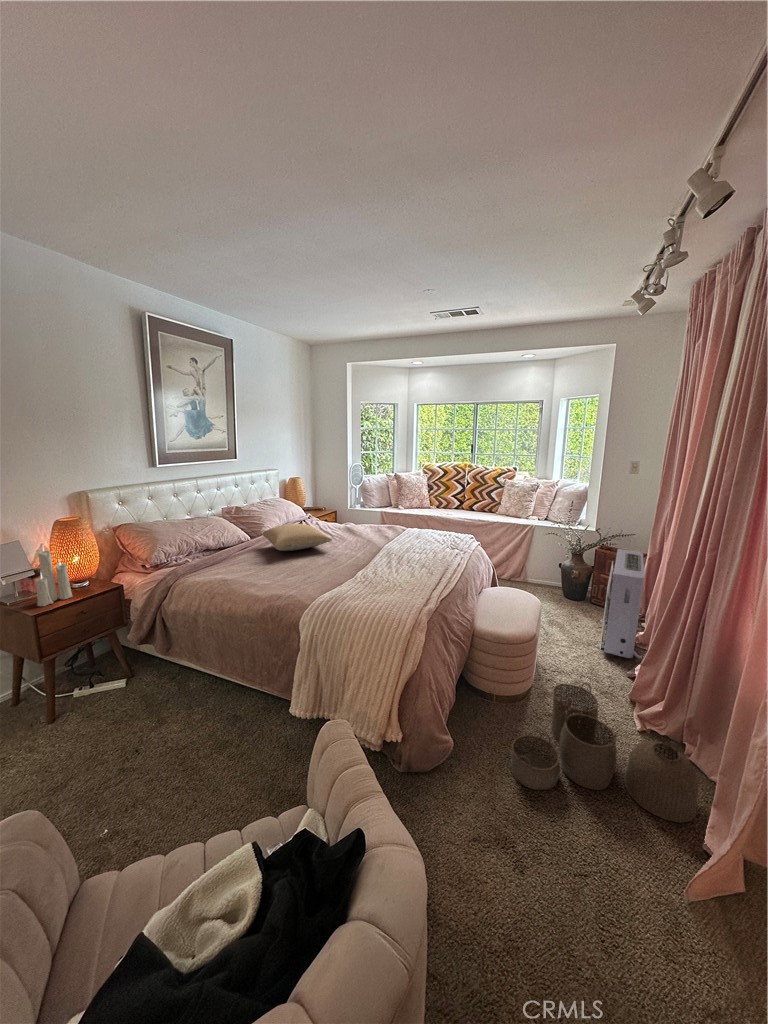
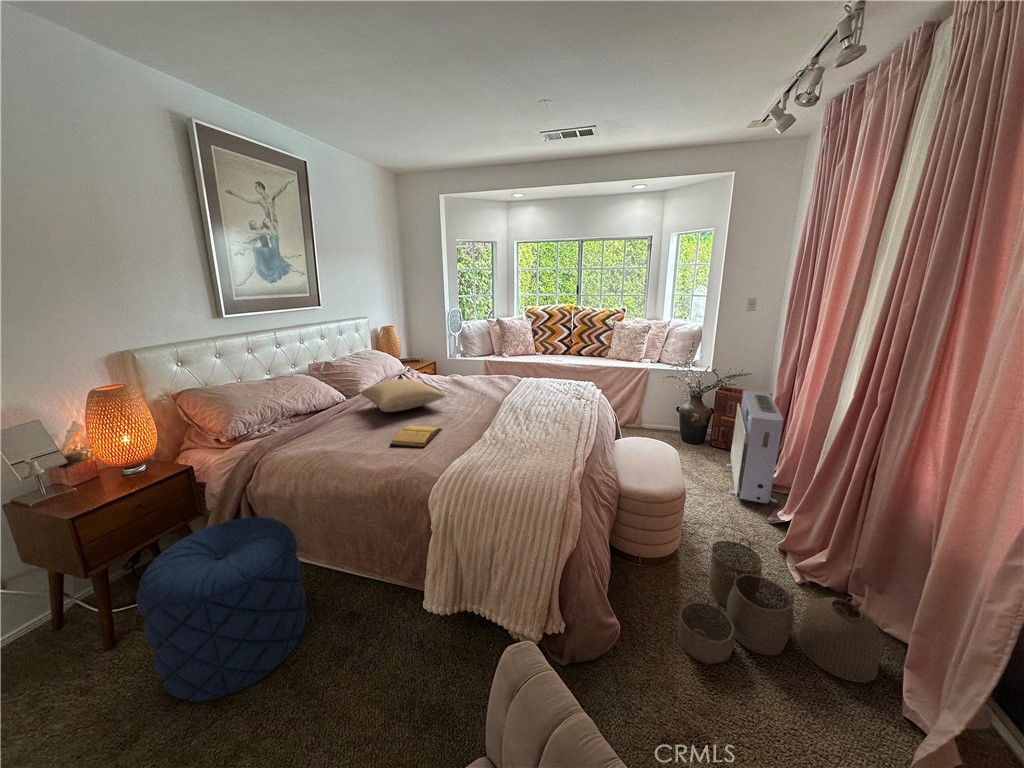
candle: present [35,548,72,606] -> none [68,419,125,505]
book: none [277,563,324,581] -> present [389,426,442,448]
pouf: none [73,628,199,768] -> present [137,517,306,702]

